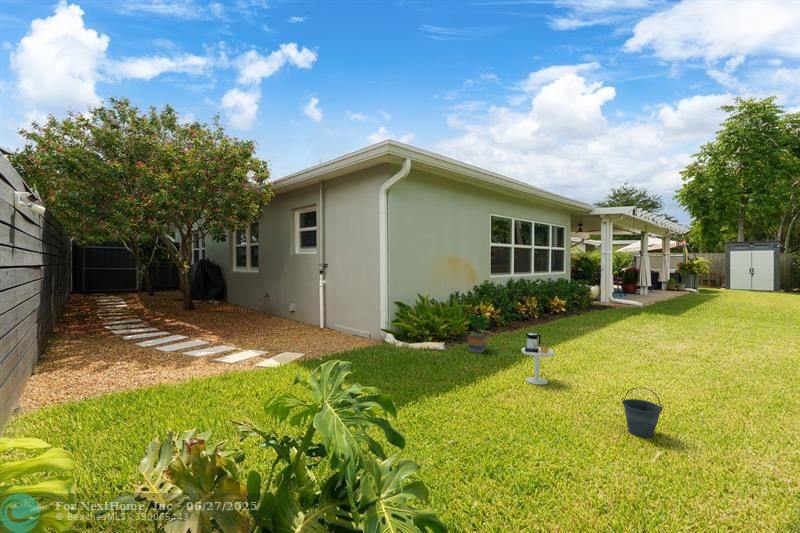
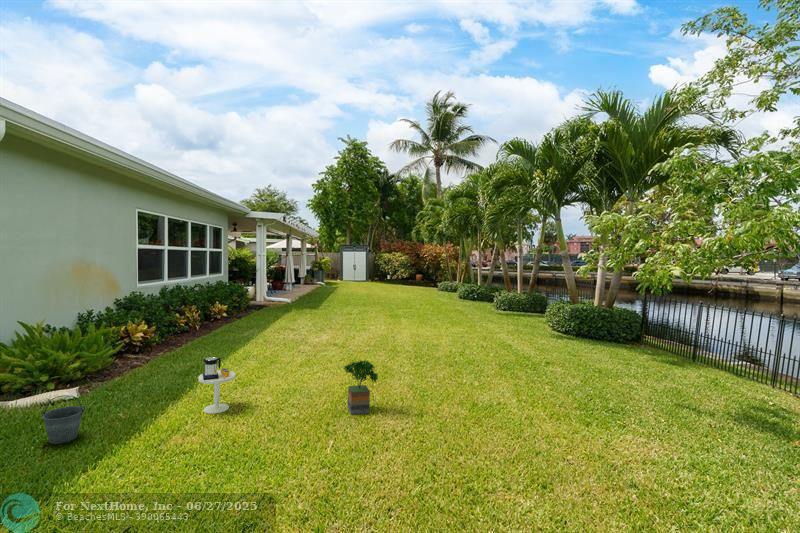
potted tree: present [468,315,490,353] -> present [344,360,378,415]
bucket: present [621,387,664,438] -> present [41,395,85,444]

